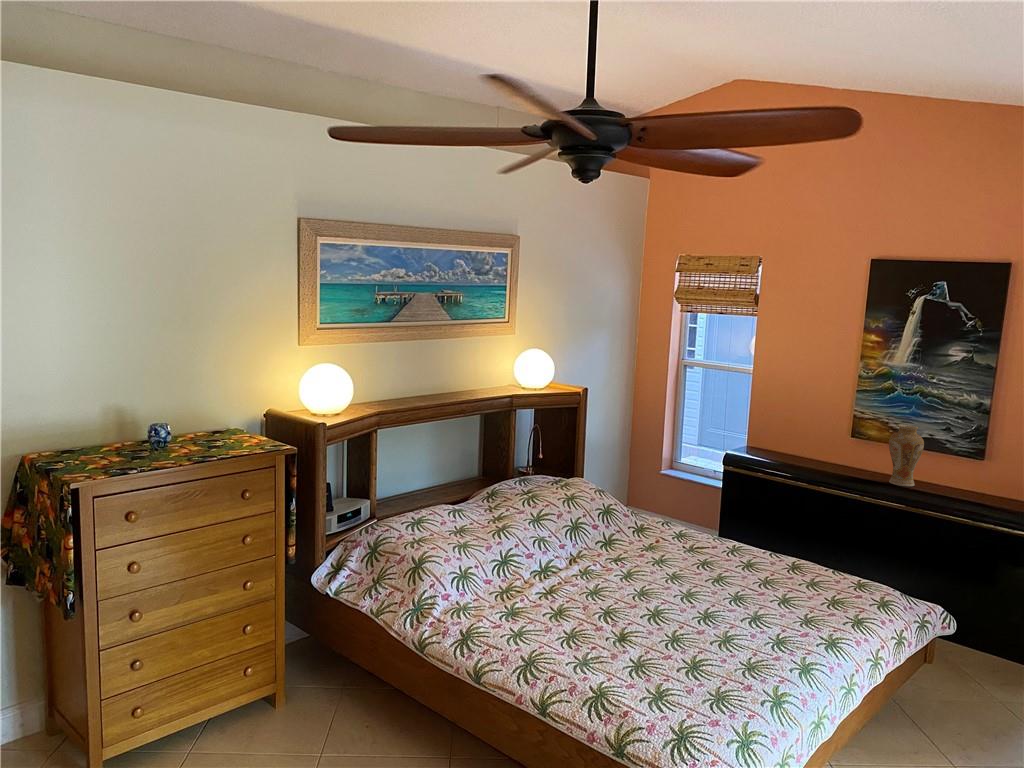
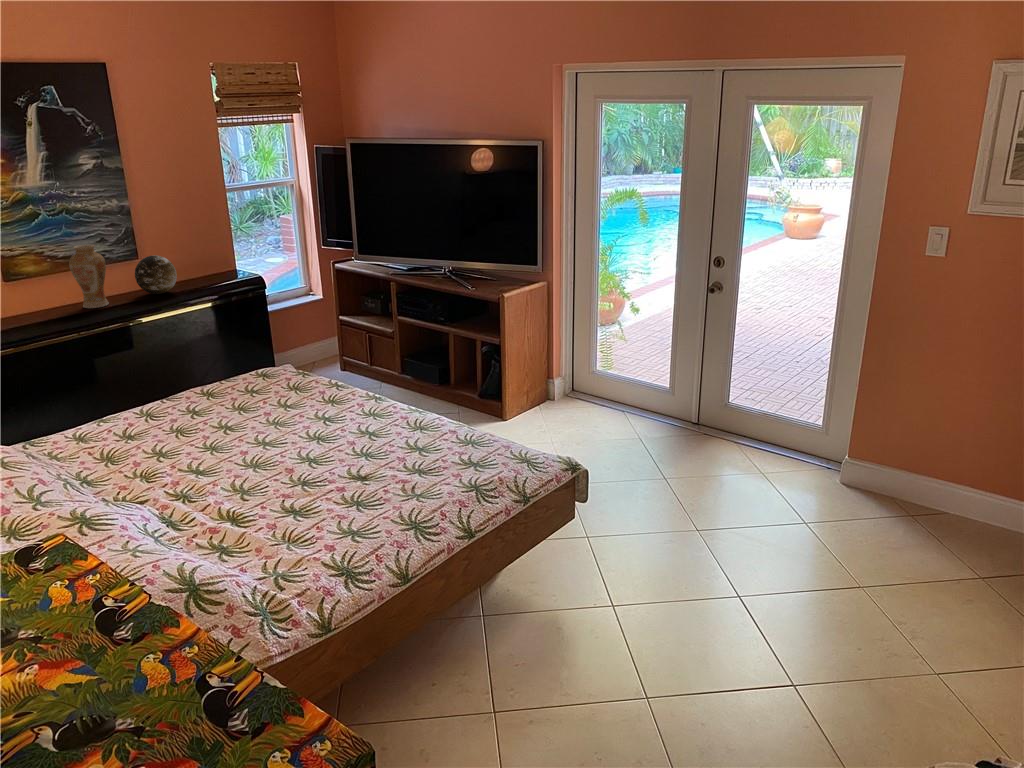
decorative orb: none [945,456,993,498] -> present [135,255,177,294]

